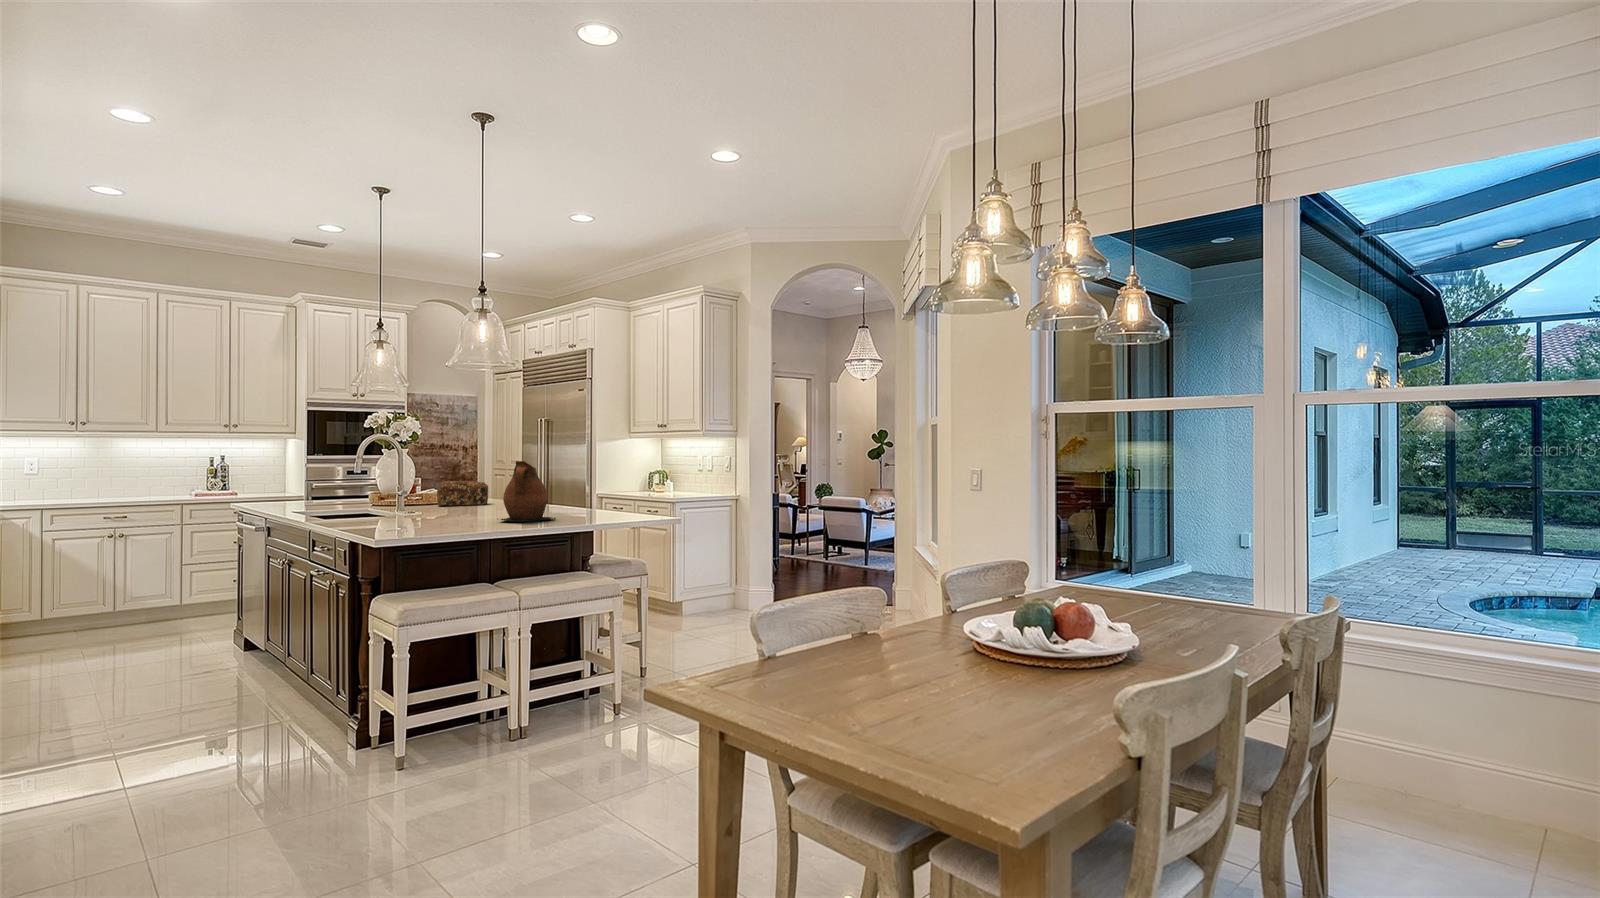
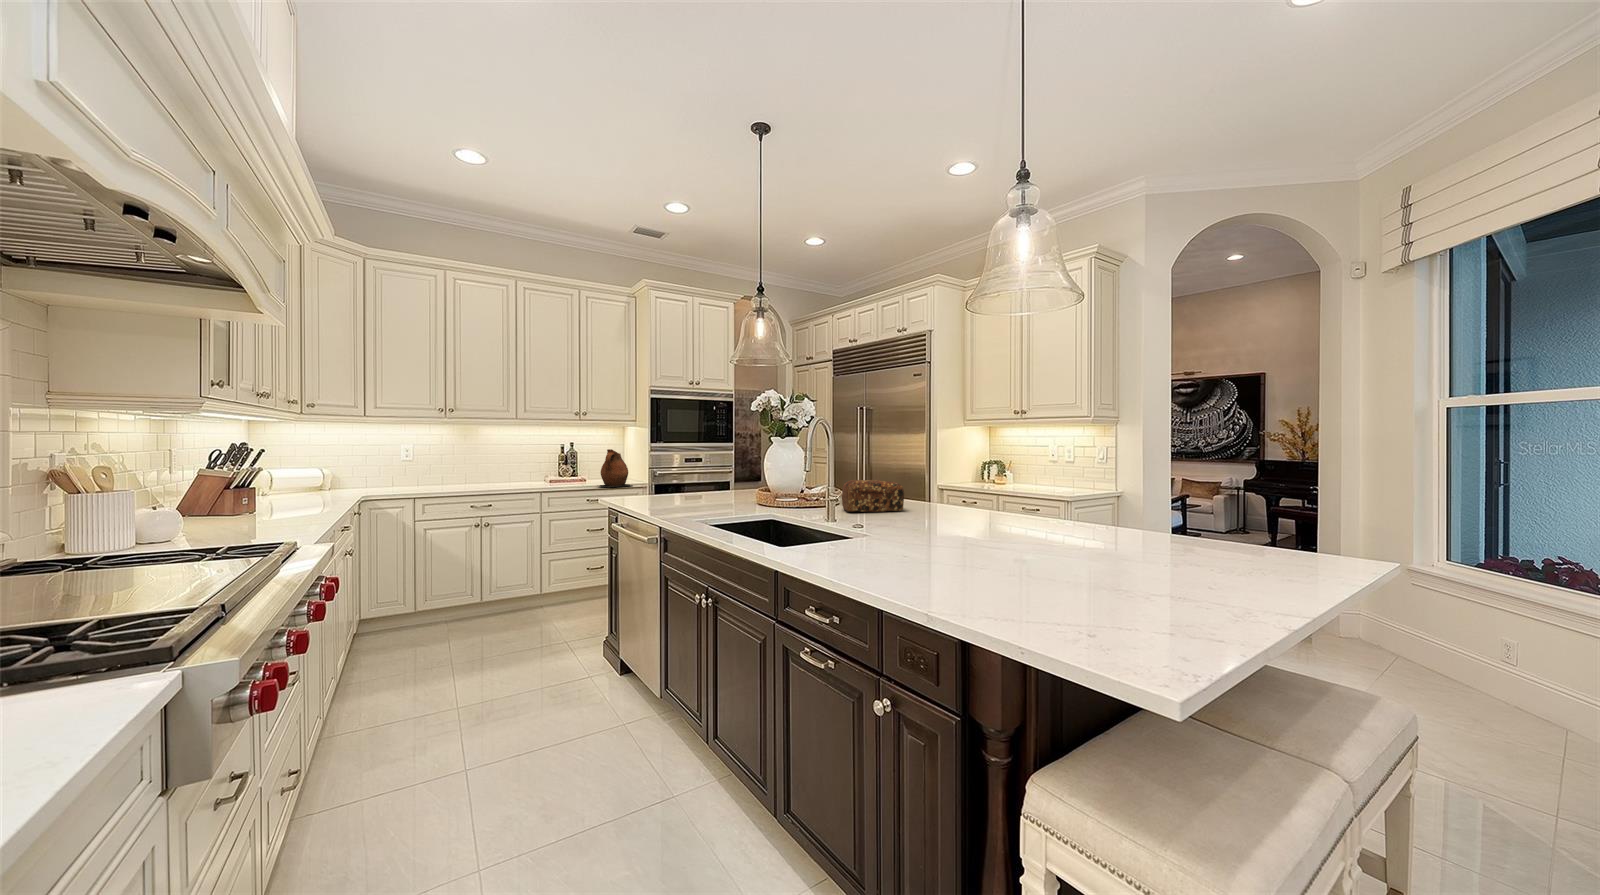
ceramic pitcher: present [501,461,556,521] -> present [600,449,633,487]

